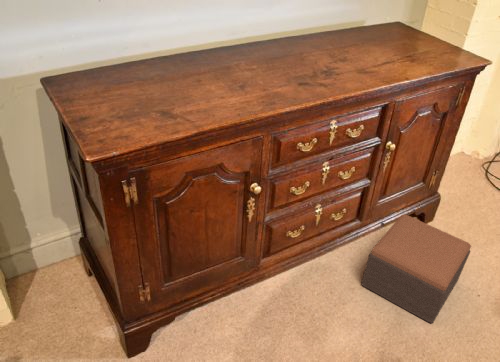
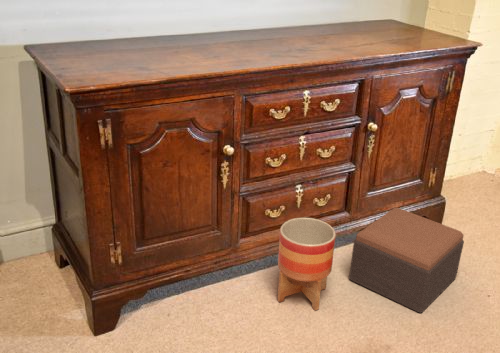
planter: none [298,237,357,325] -> present [277,218,336,311]

